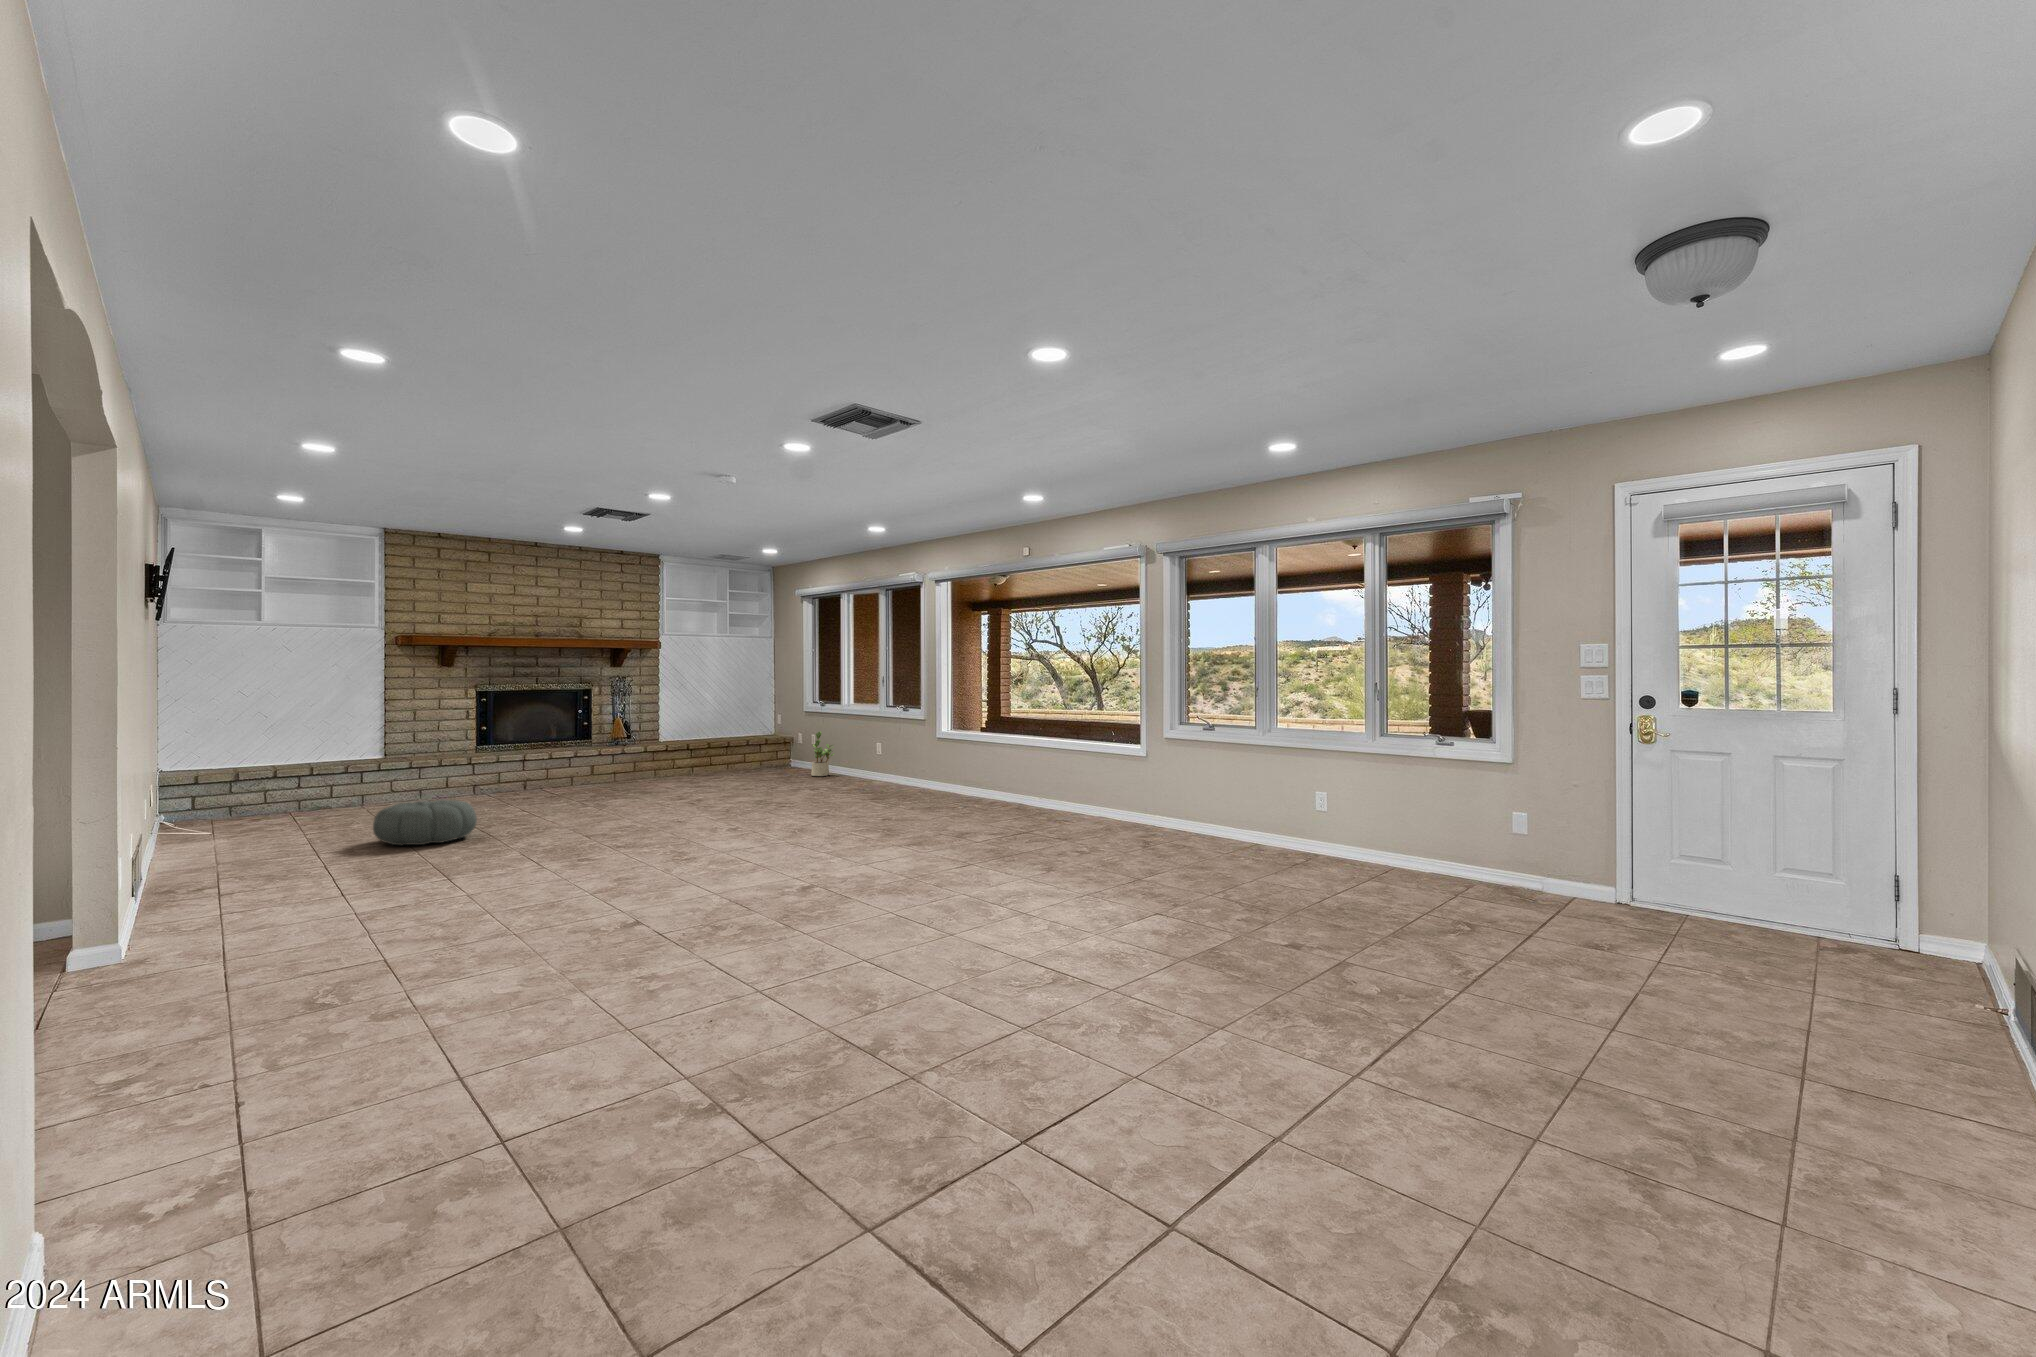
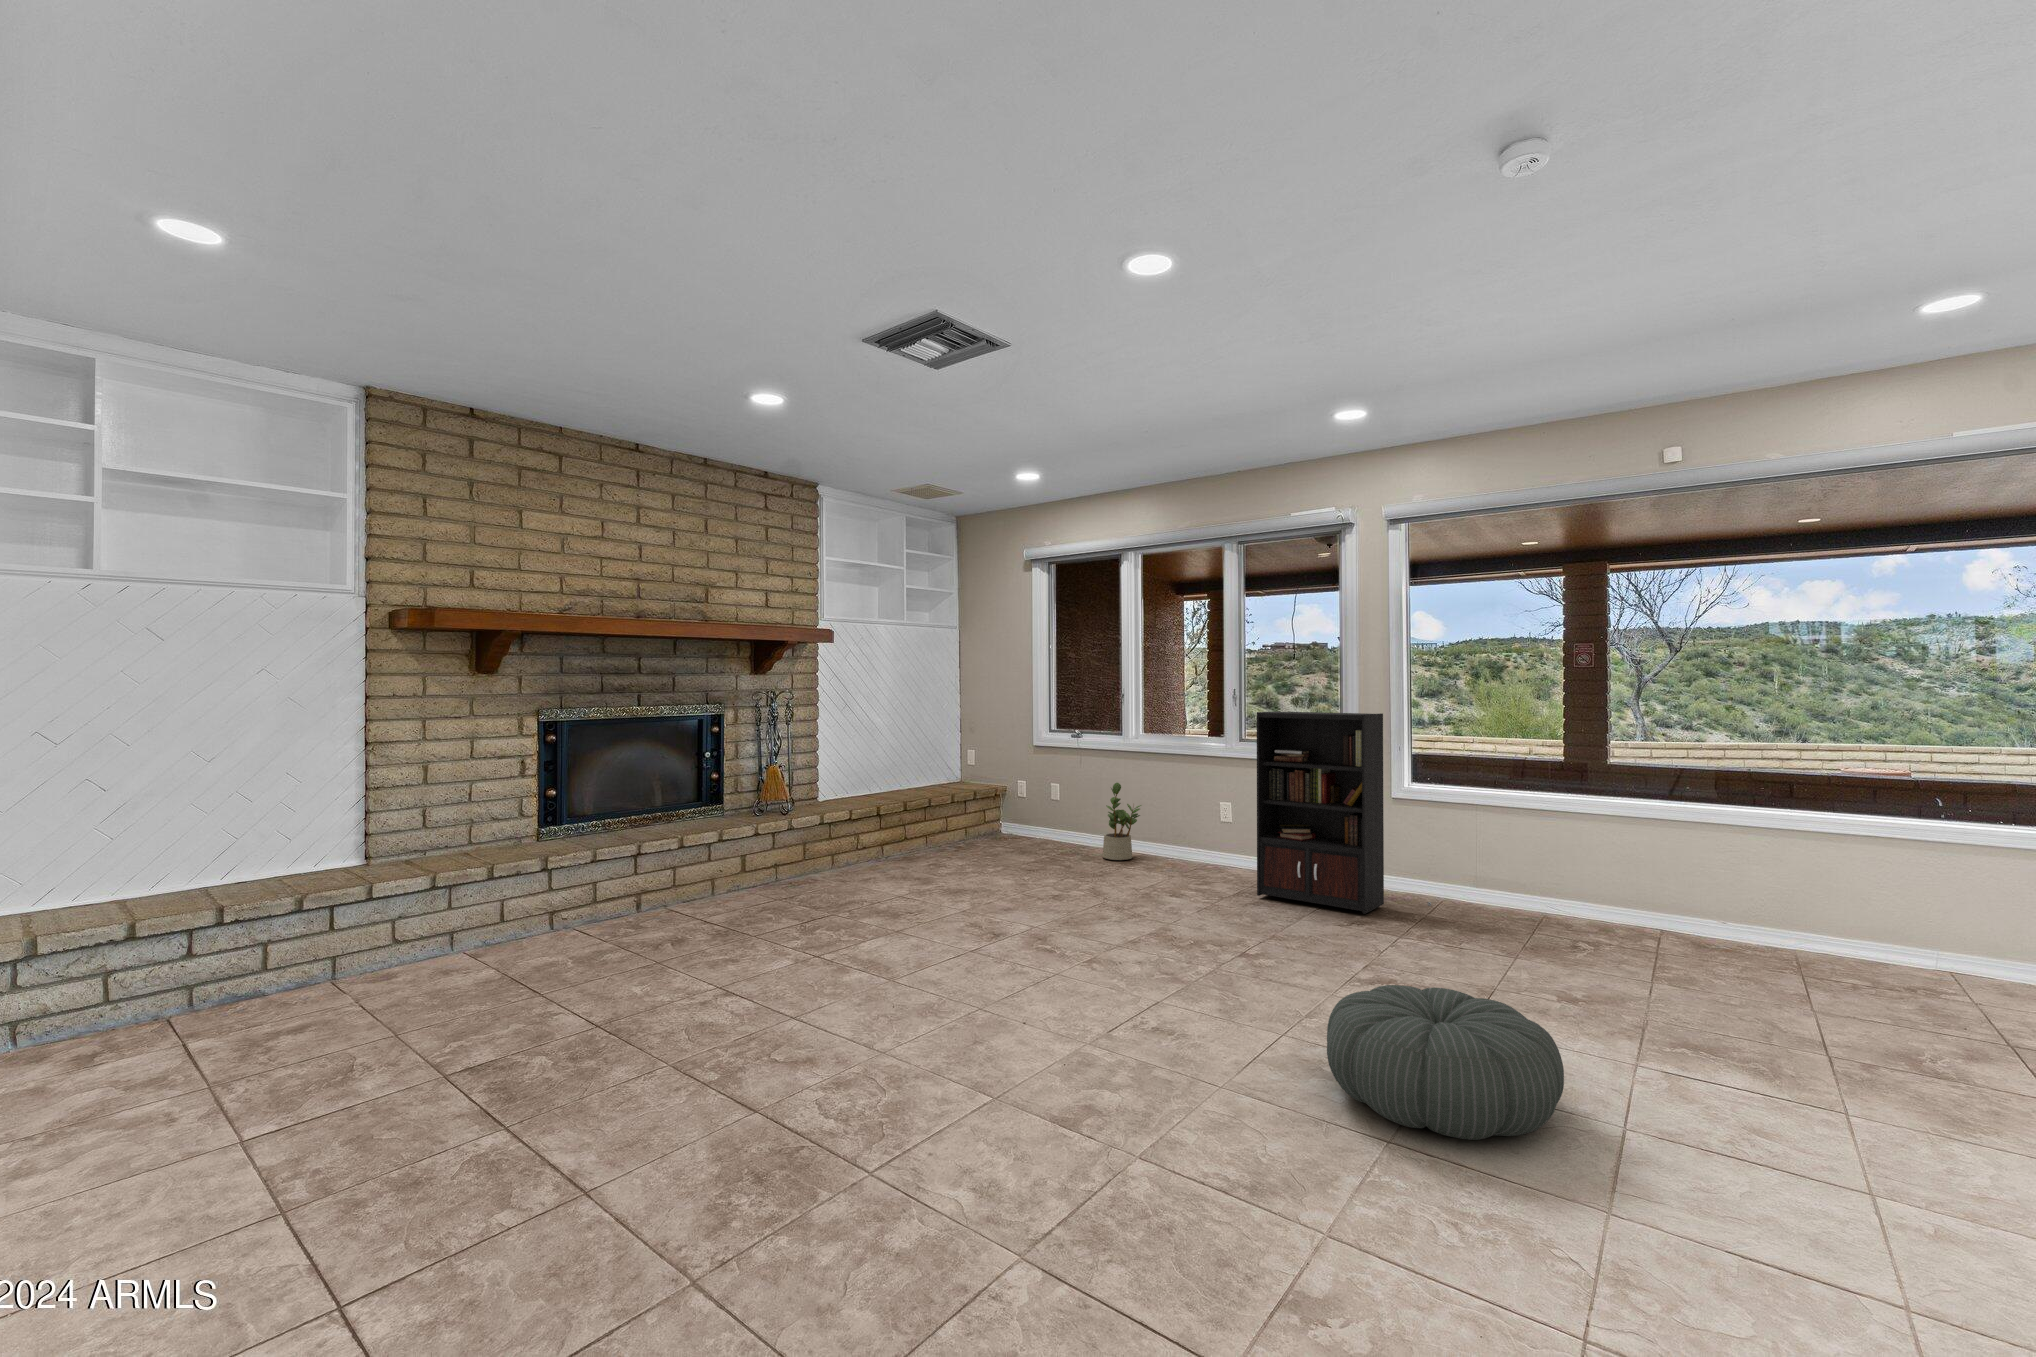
bookcase: none [846,689,928,795] -> present [1257,711,1431,914]
pouf: present [373,799,477,846] -> present [1327,985,1564,1140]

